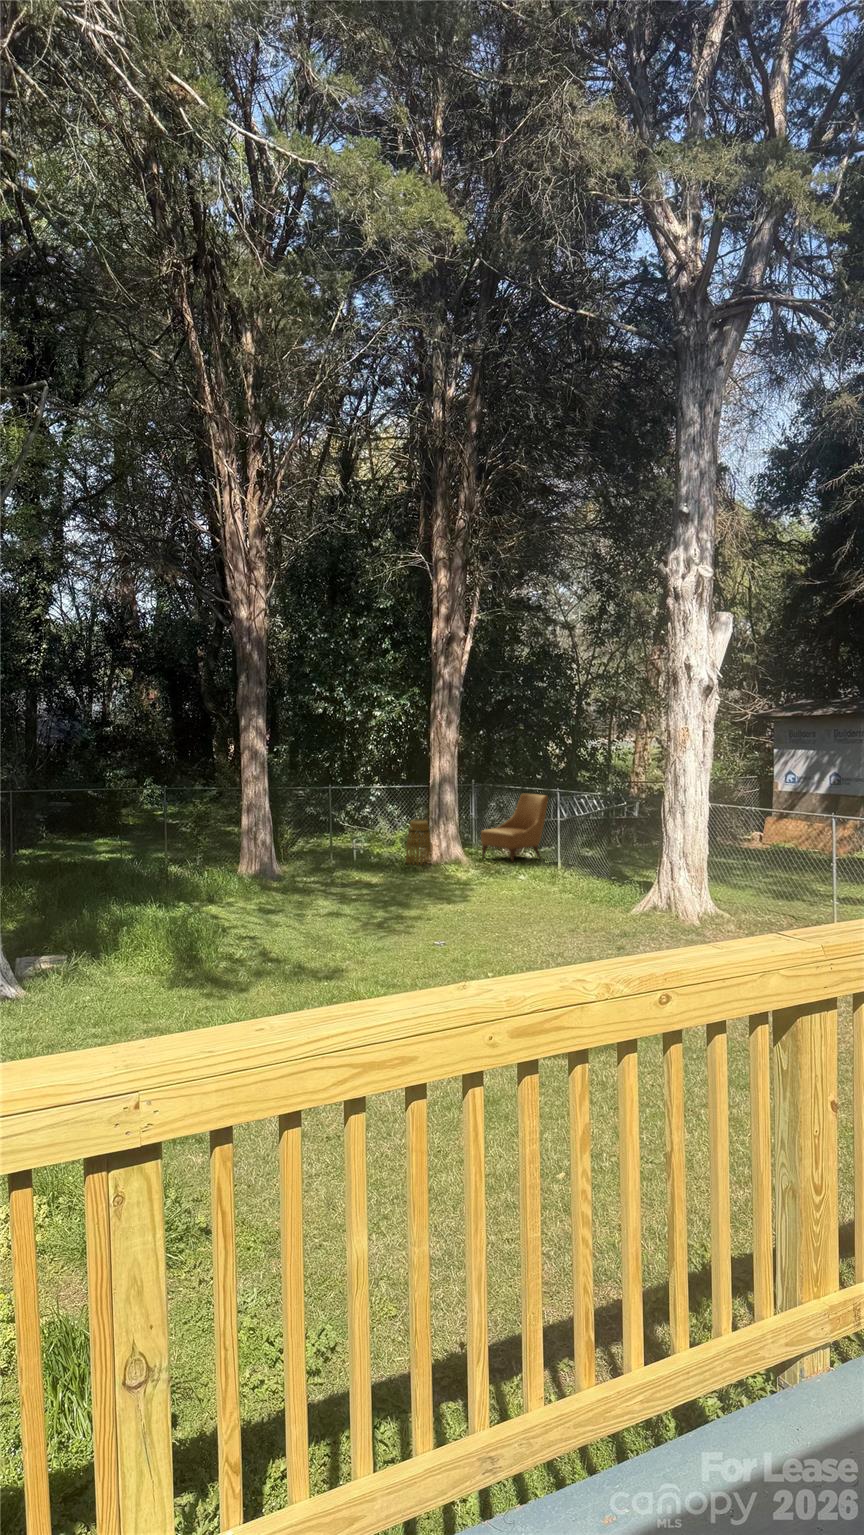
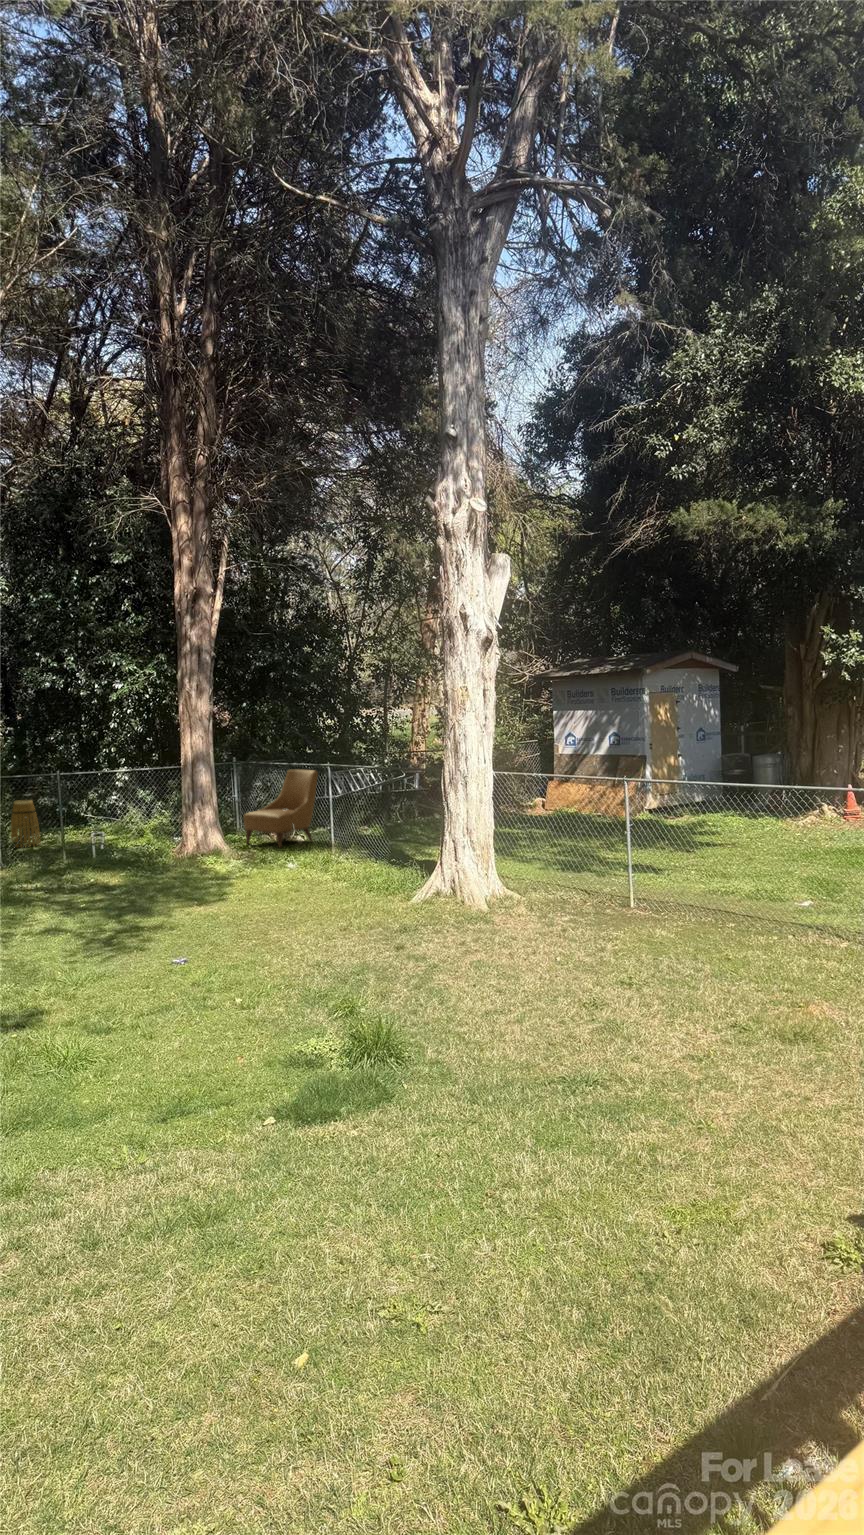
basket: present [405,819,432,865] -> present [11,800,41,847]

